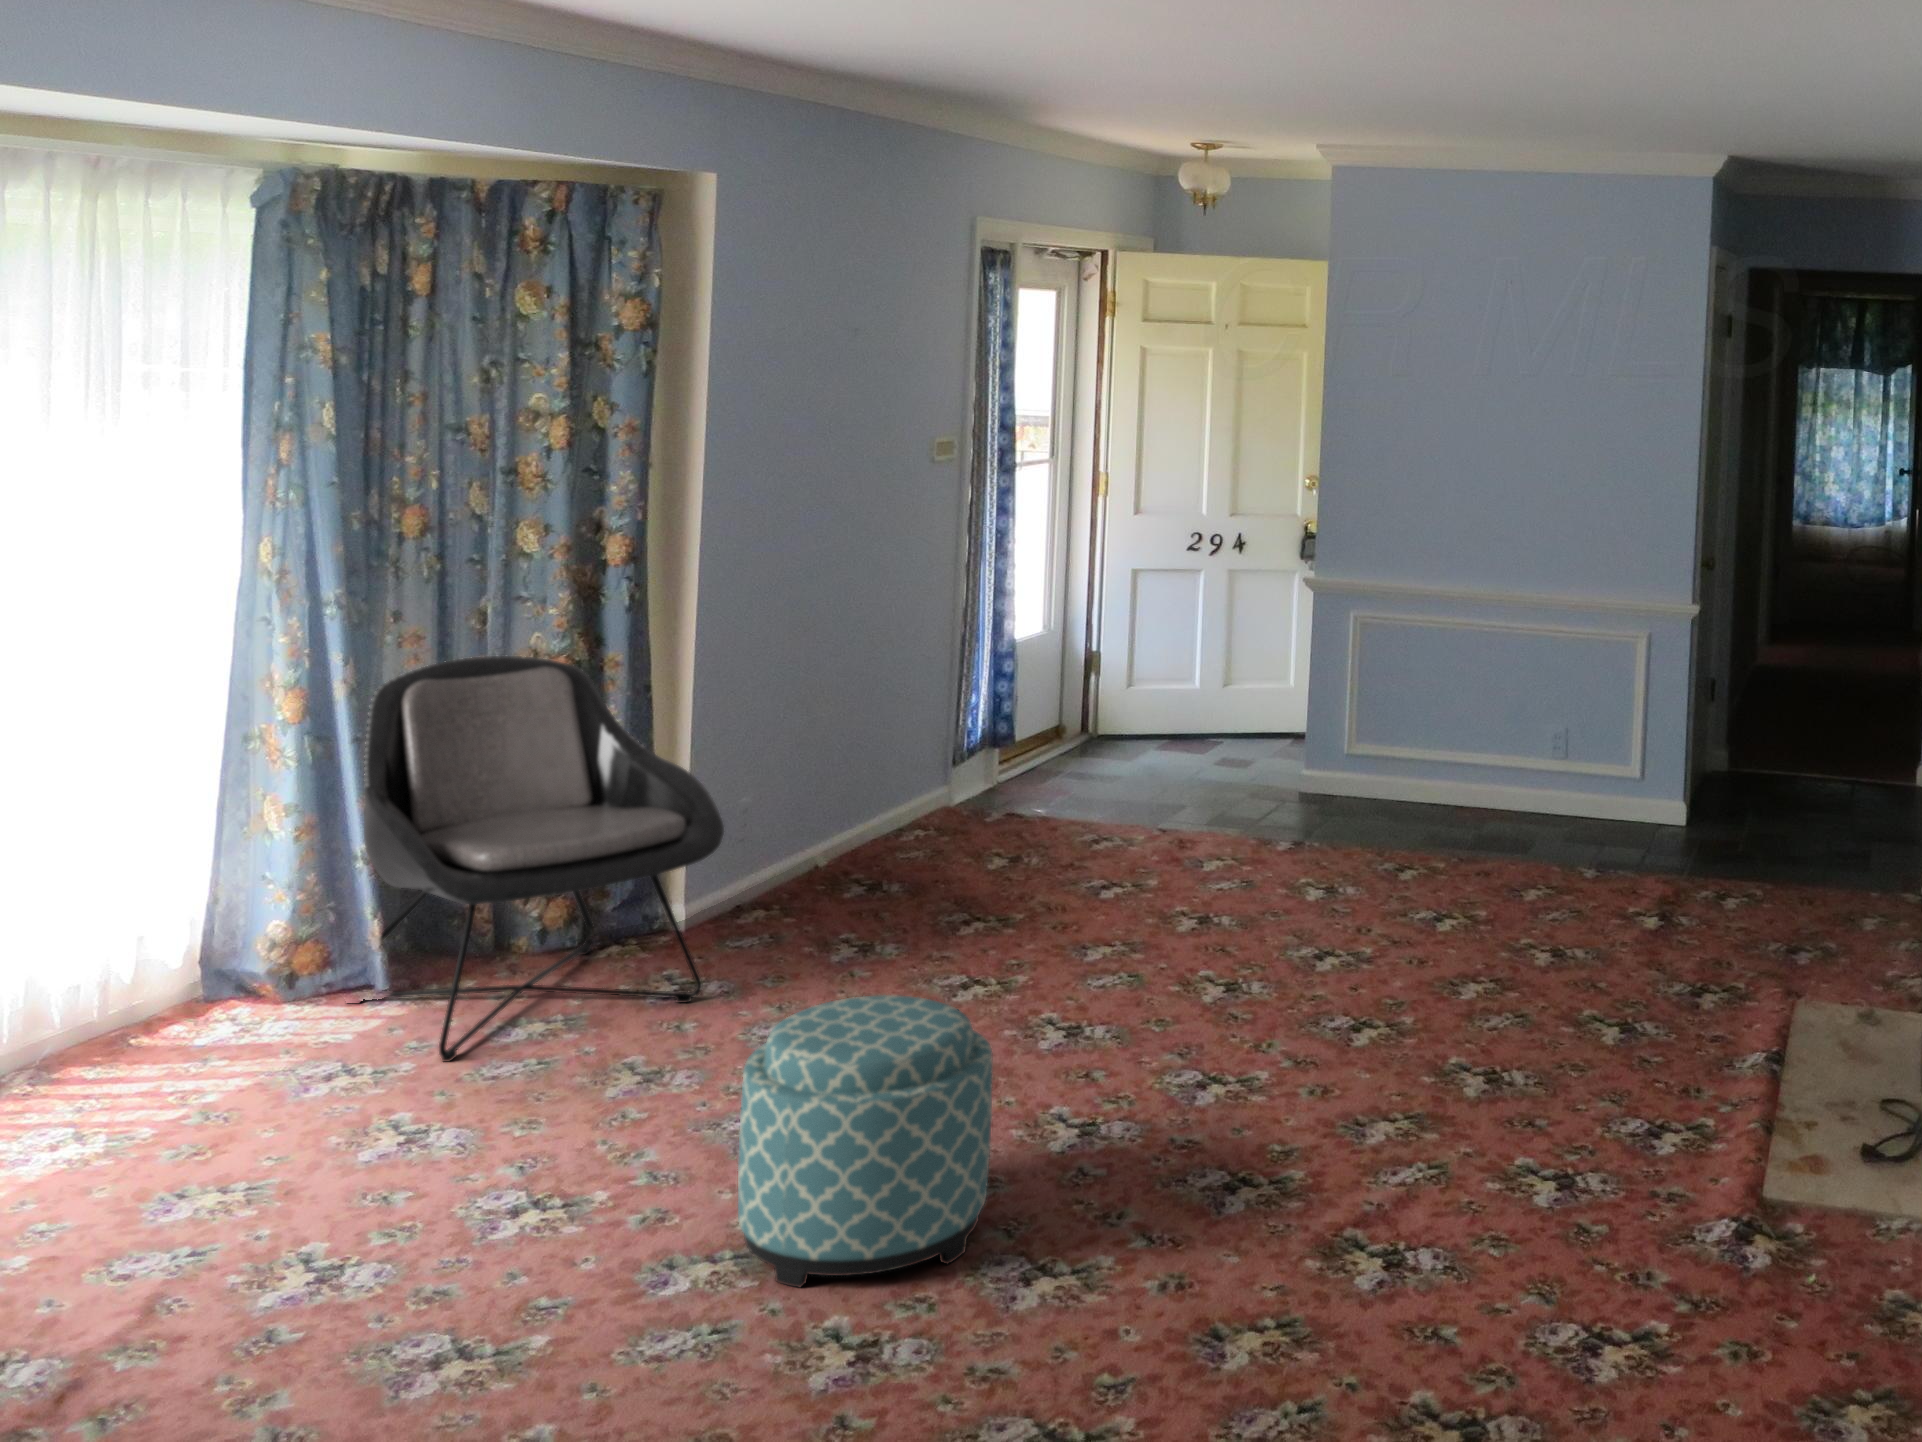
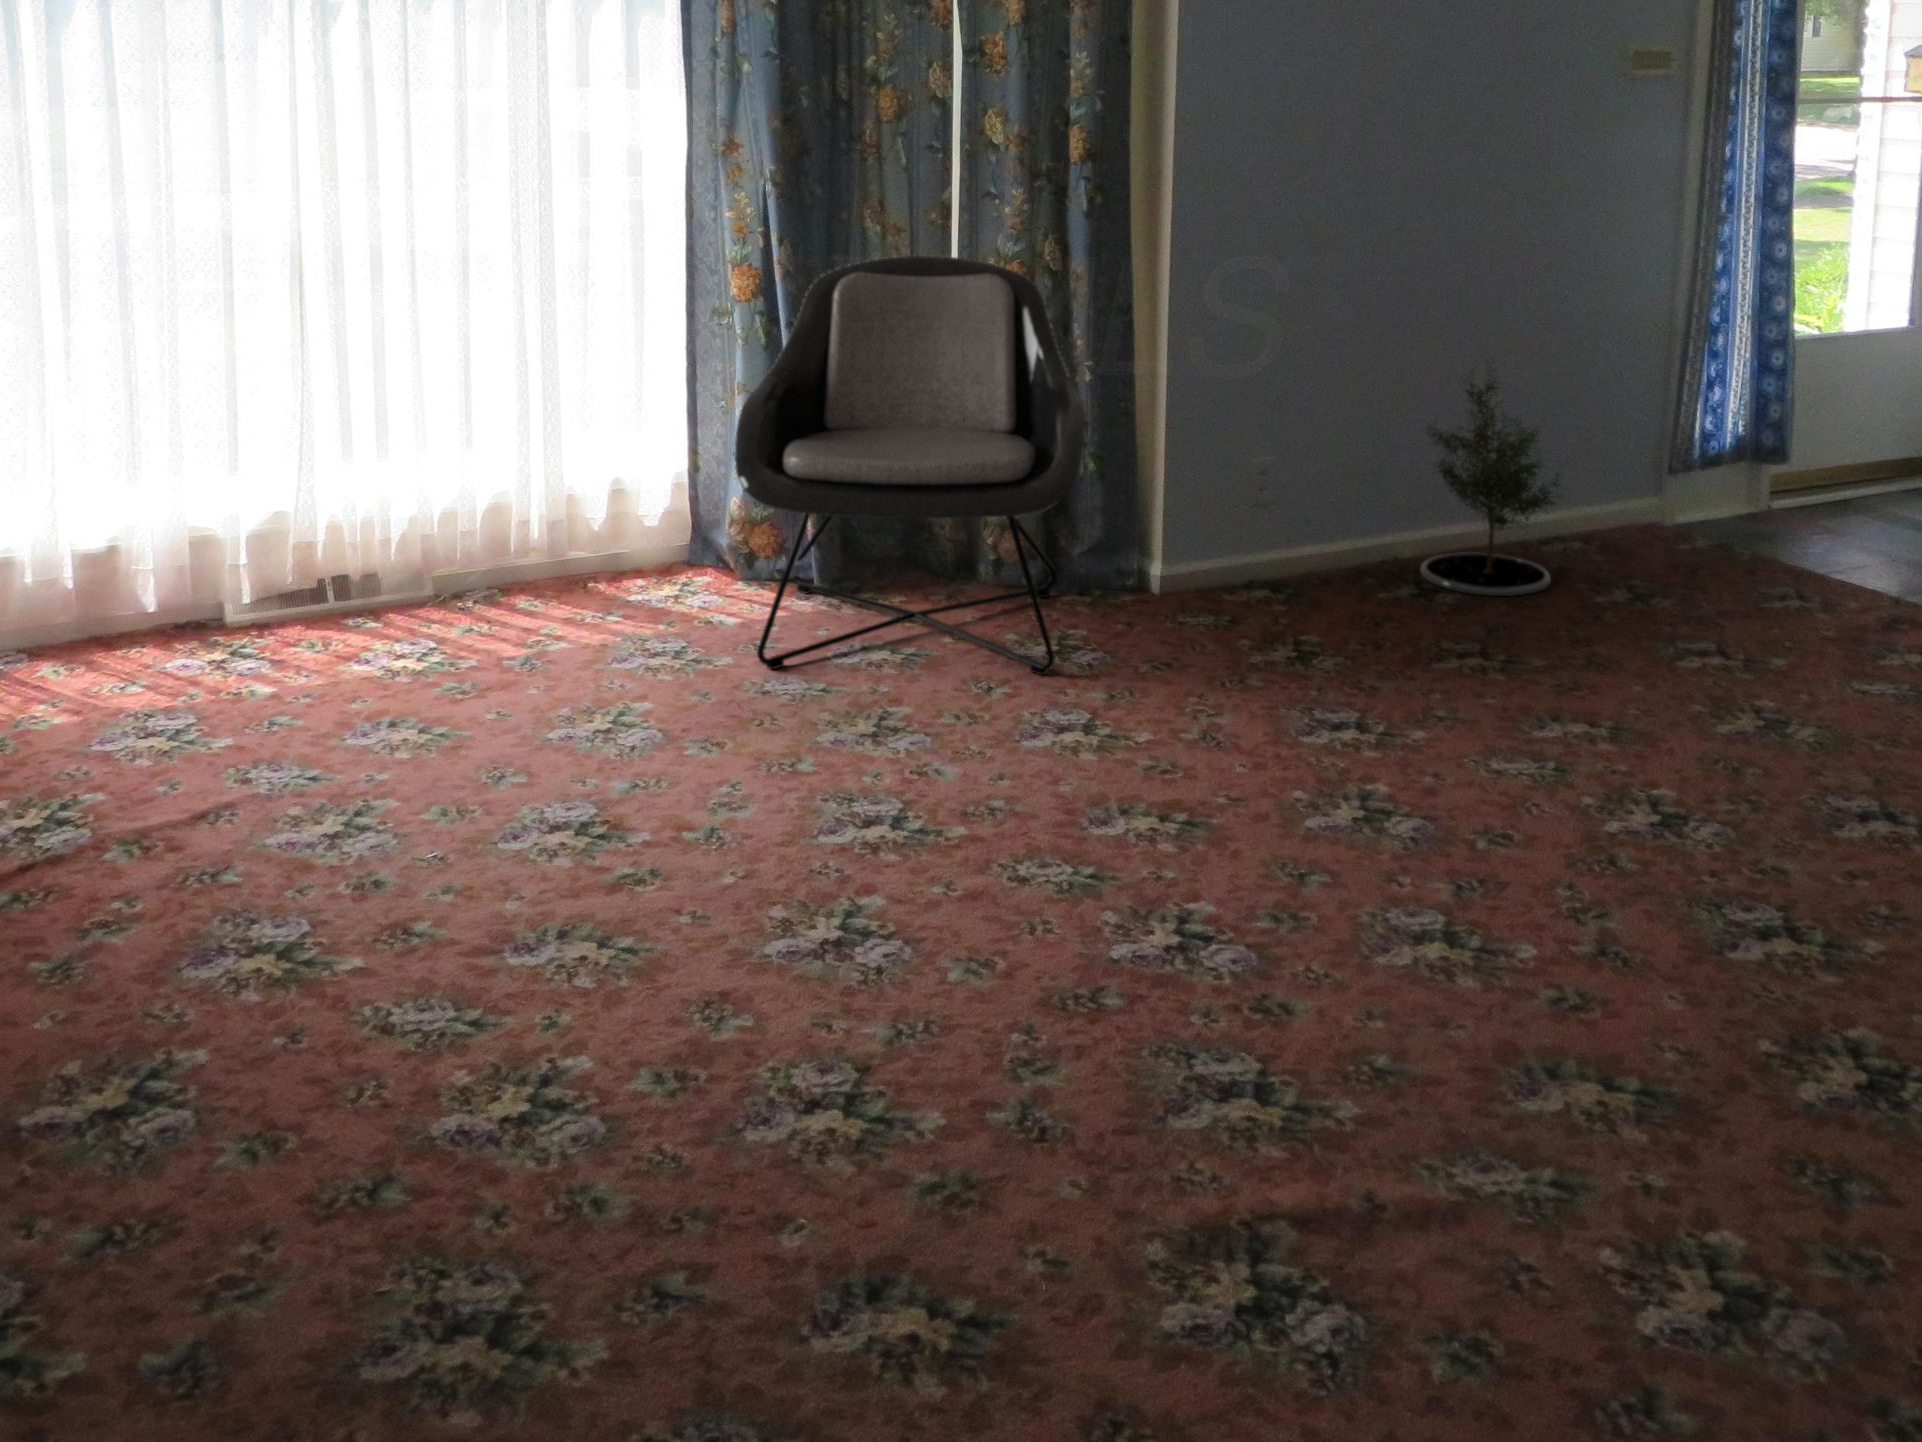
potted tree: none [840,685,965,875] -> present [1420,361,1561,596]
ottoman: present [738,995,992,1287] -> none [578,702,907,1097]

